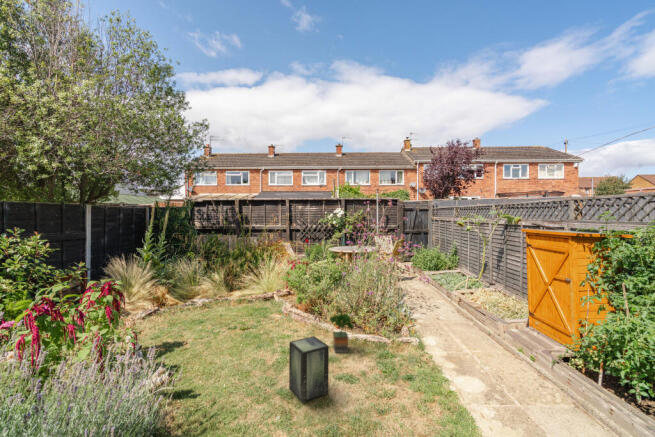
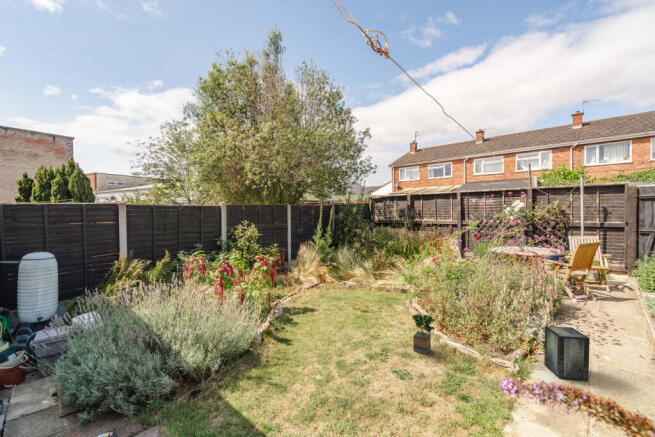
storage box: present [289,336,329,403] -> present [544,326,590,381]

